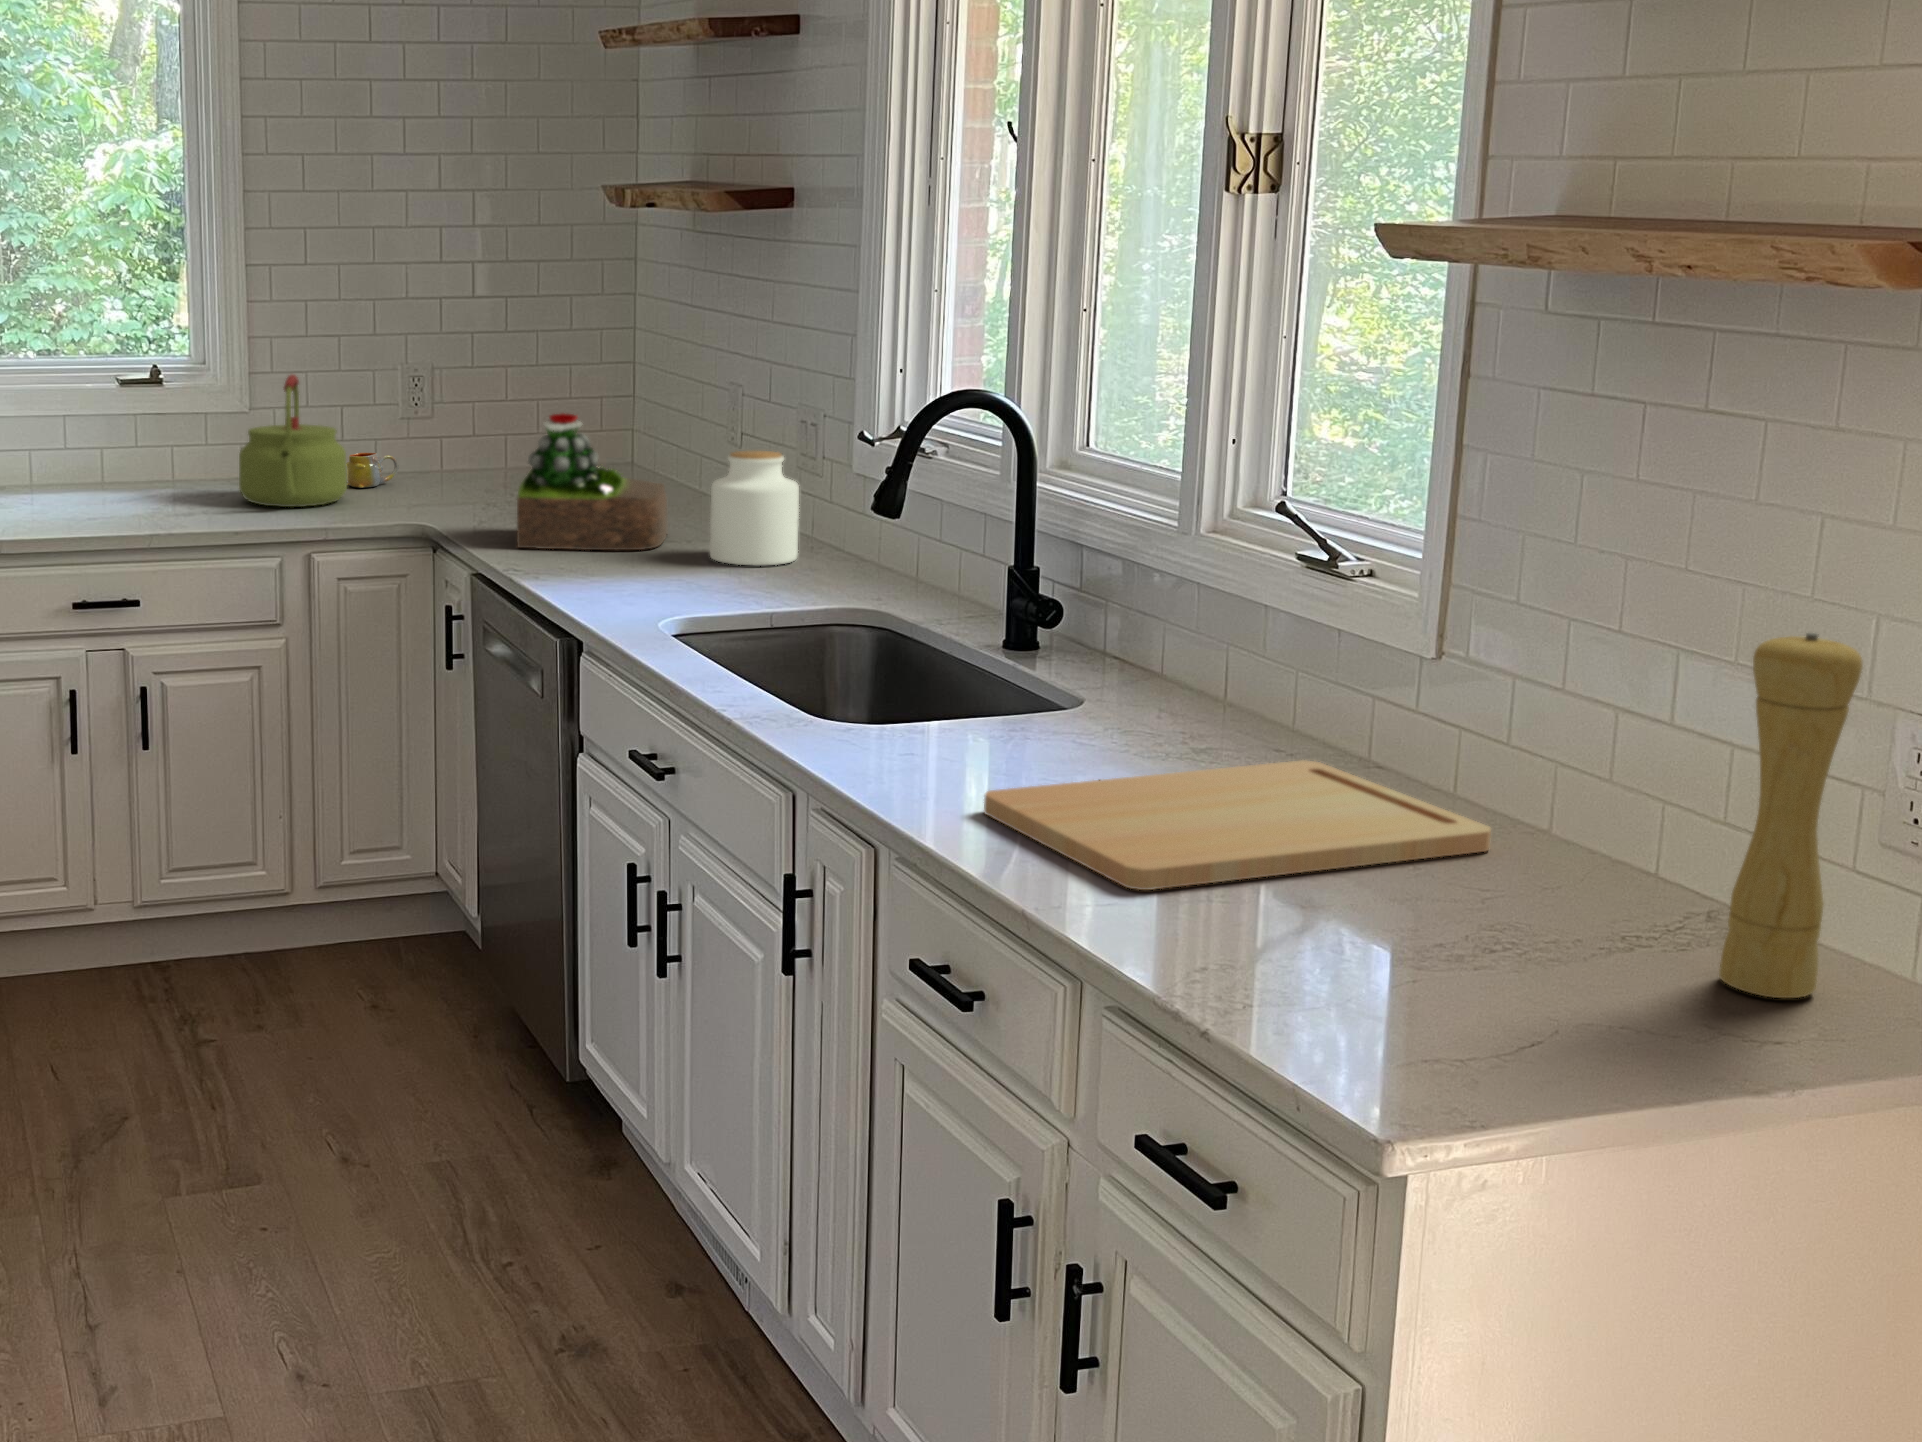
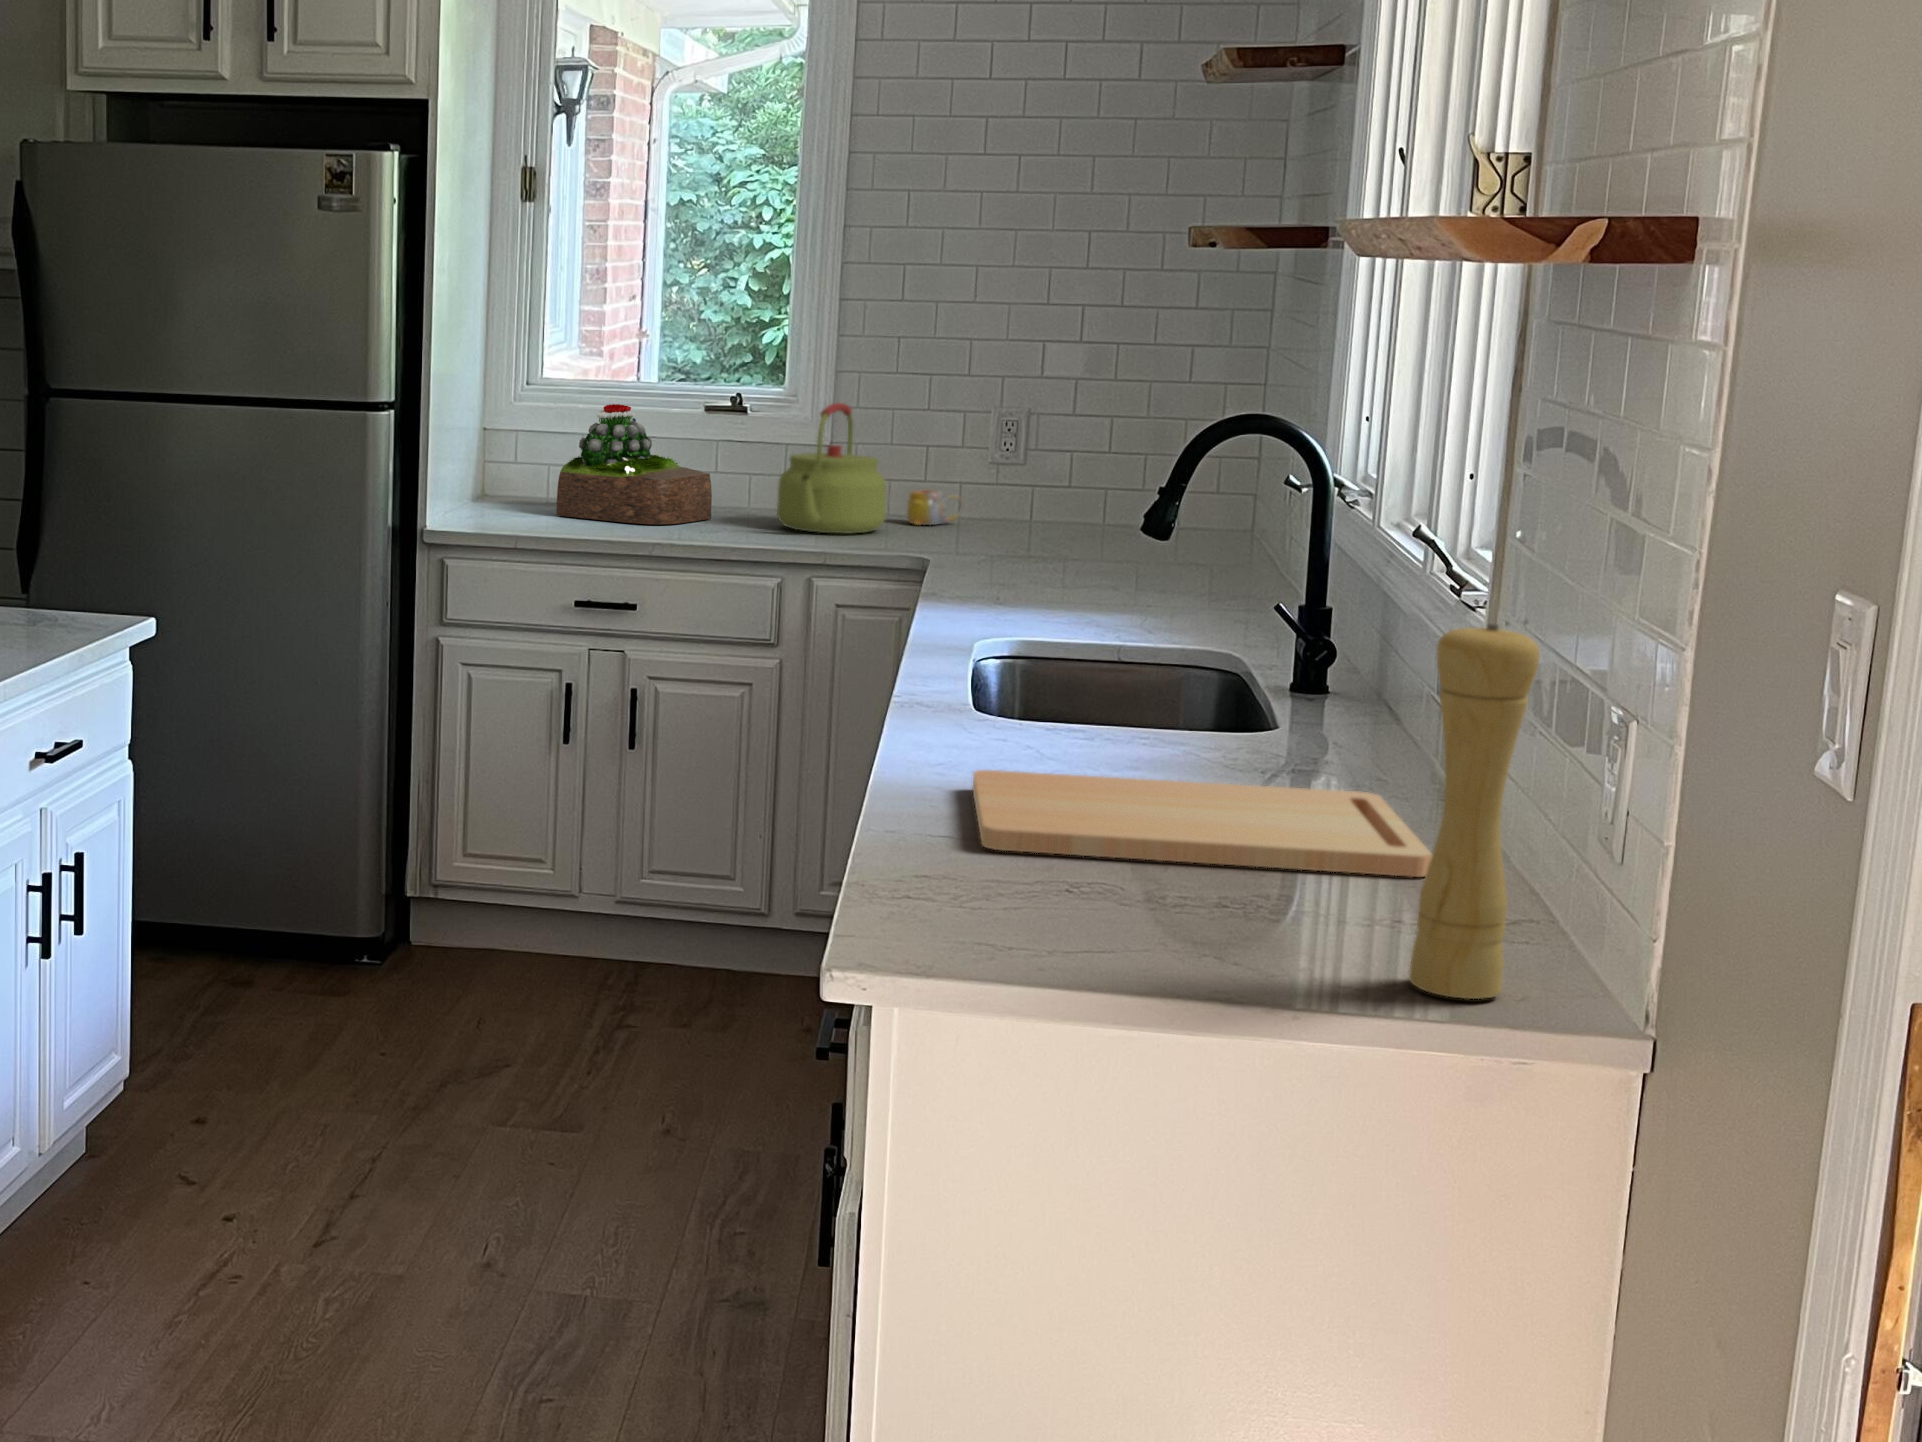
succulent plant: present [517,414,668,550] -> present [556,404,712,524]
jar: present [710,451,799,565] -> none [1148,495,1250,615]

